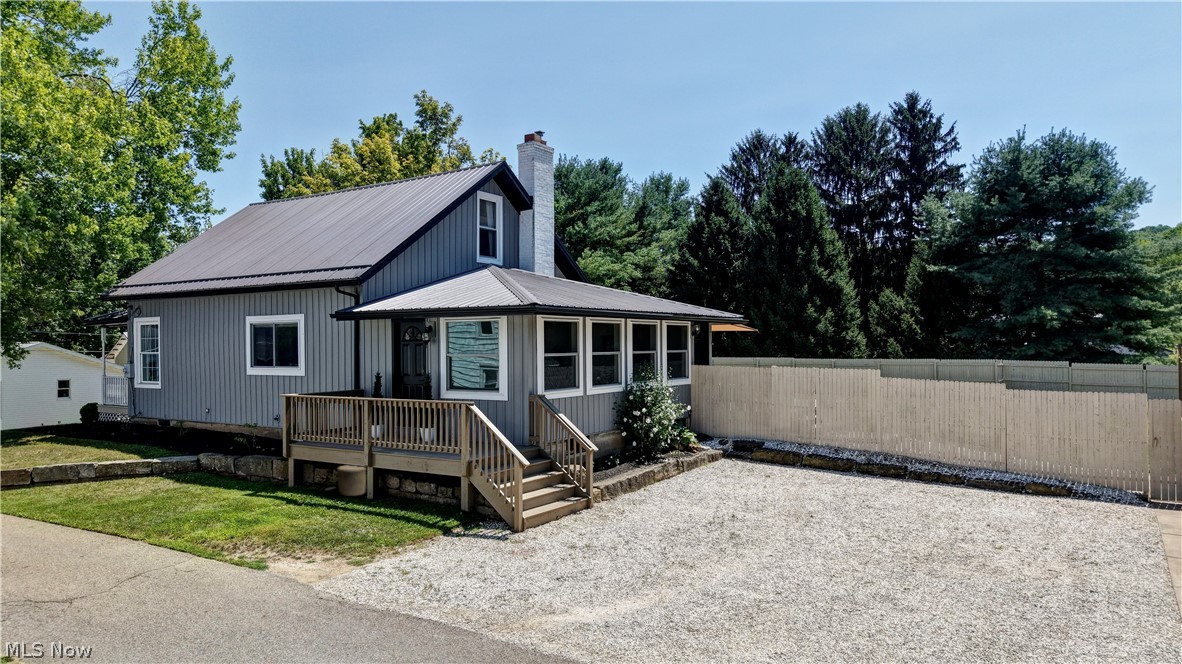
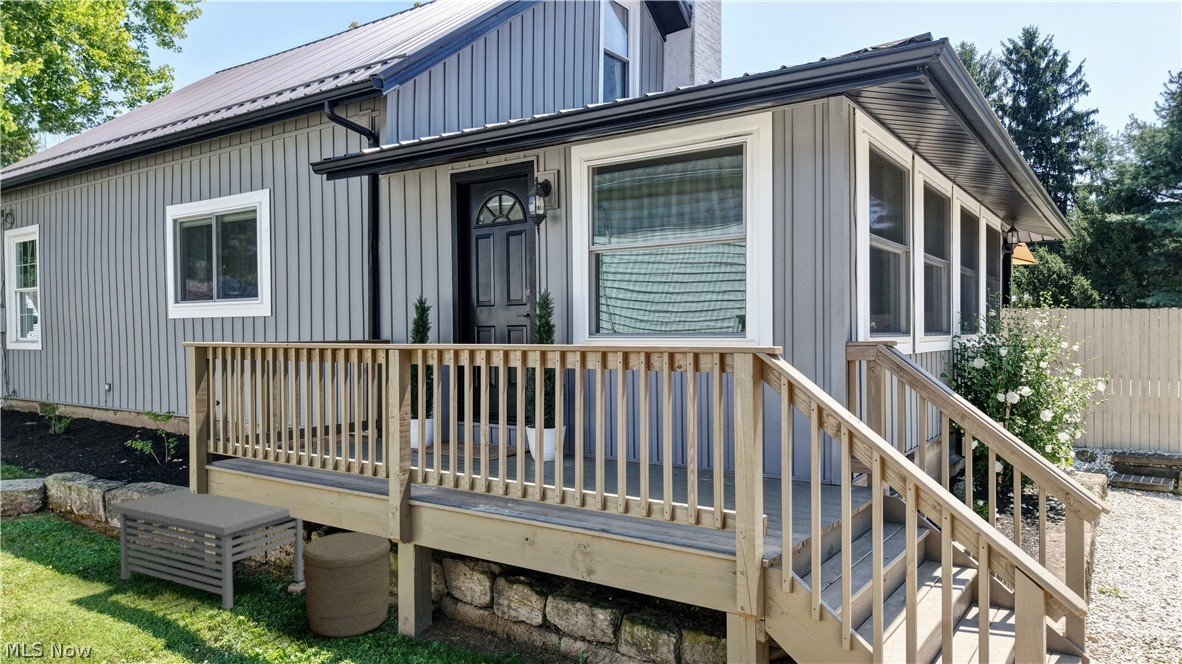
storage bench: none [262,453,335,492] -> present [112,488,303,609]

